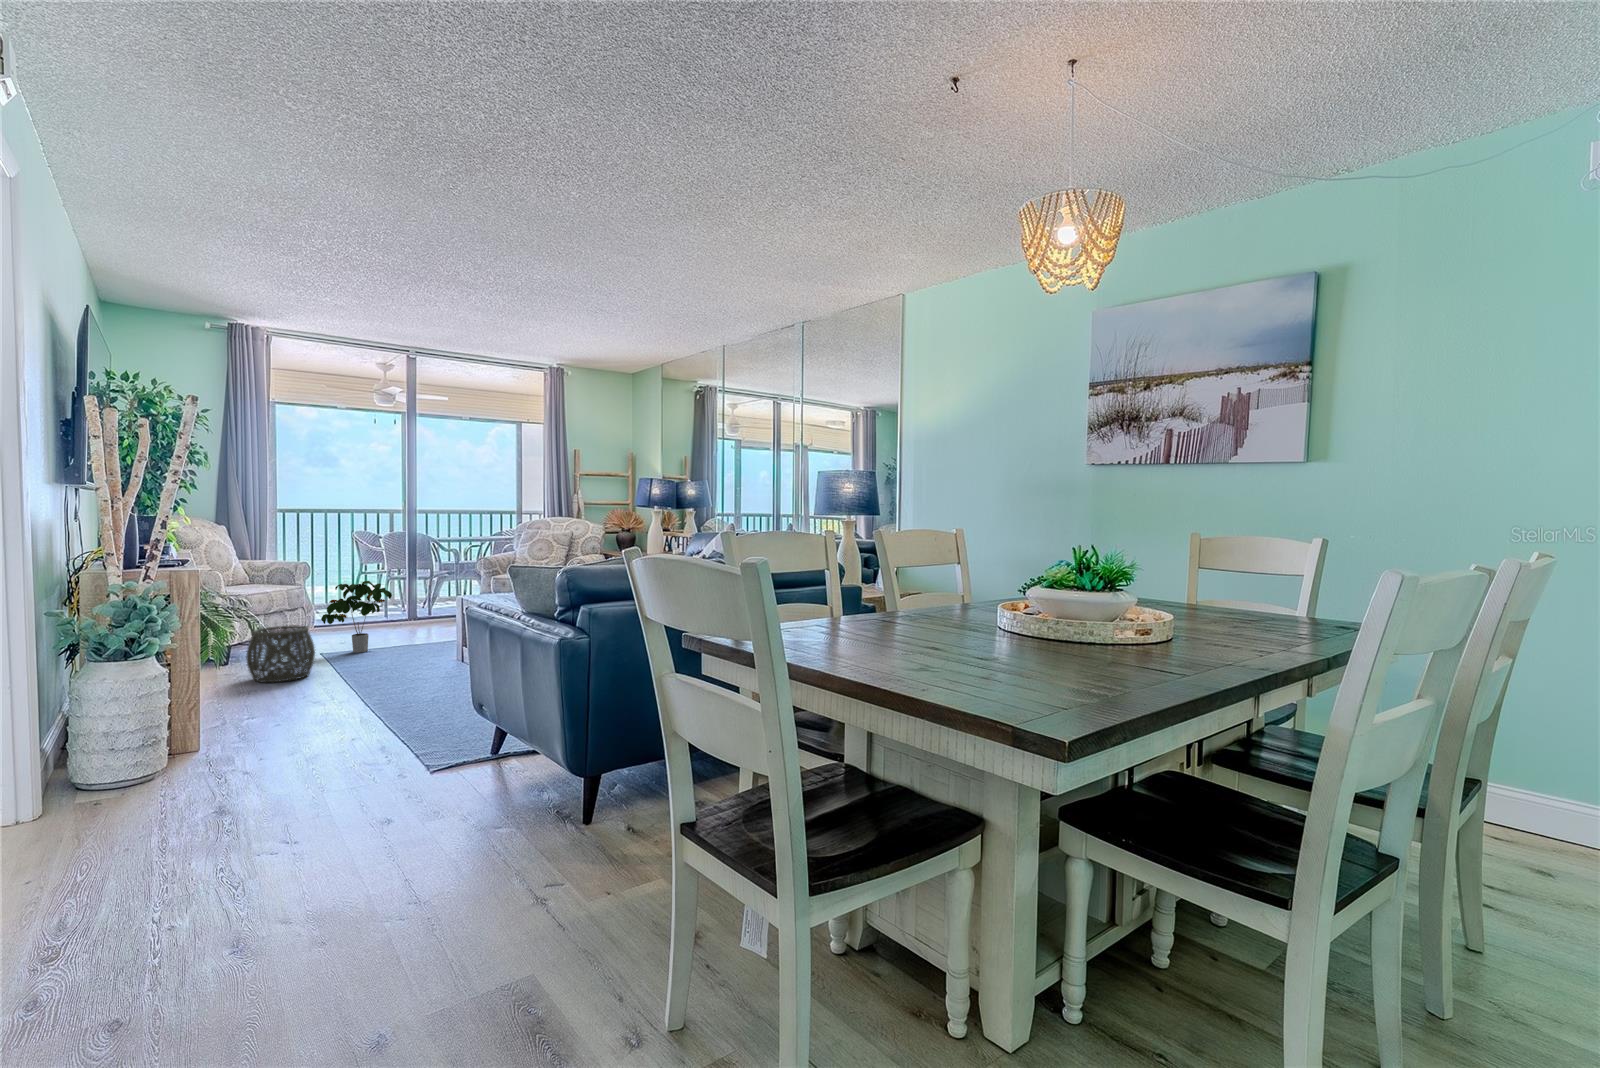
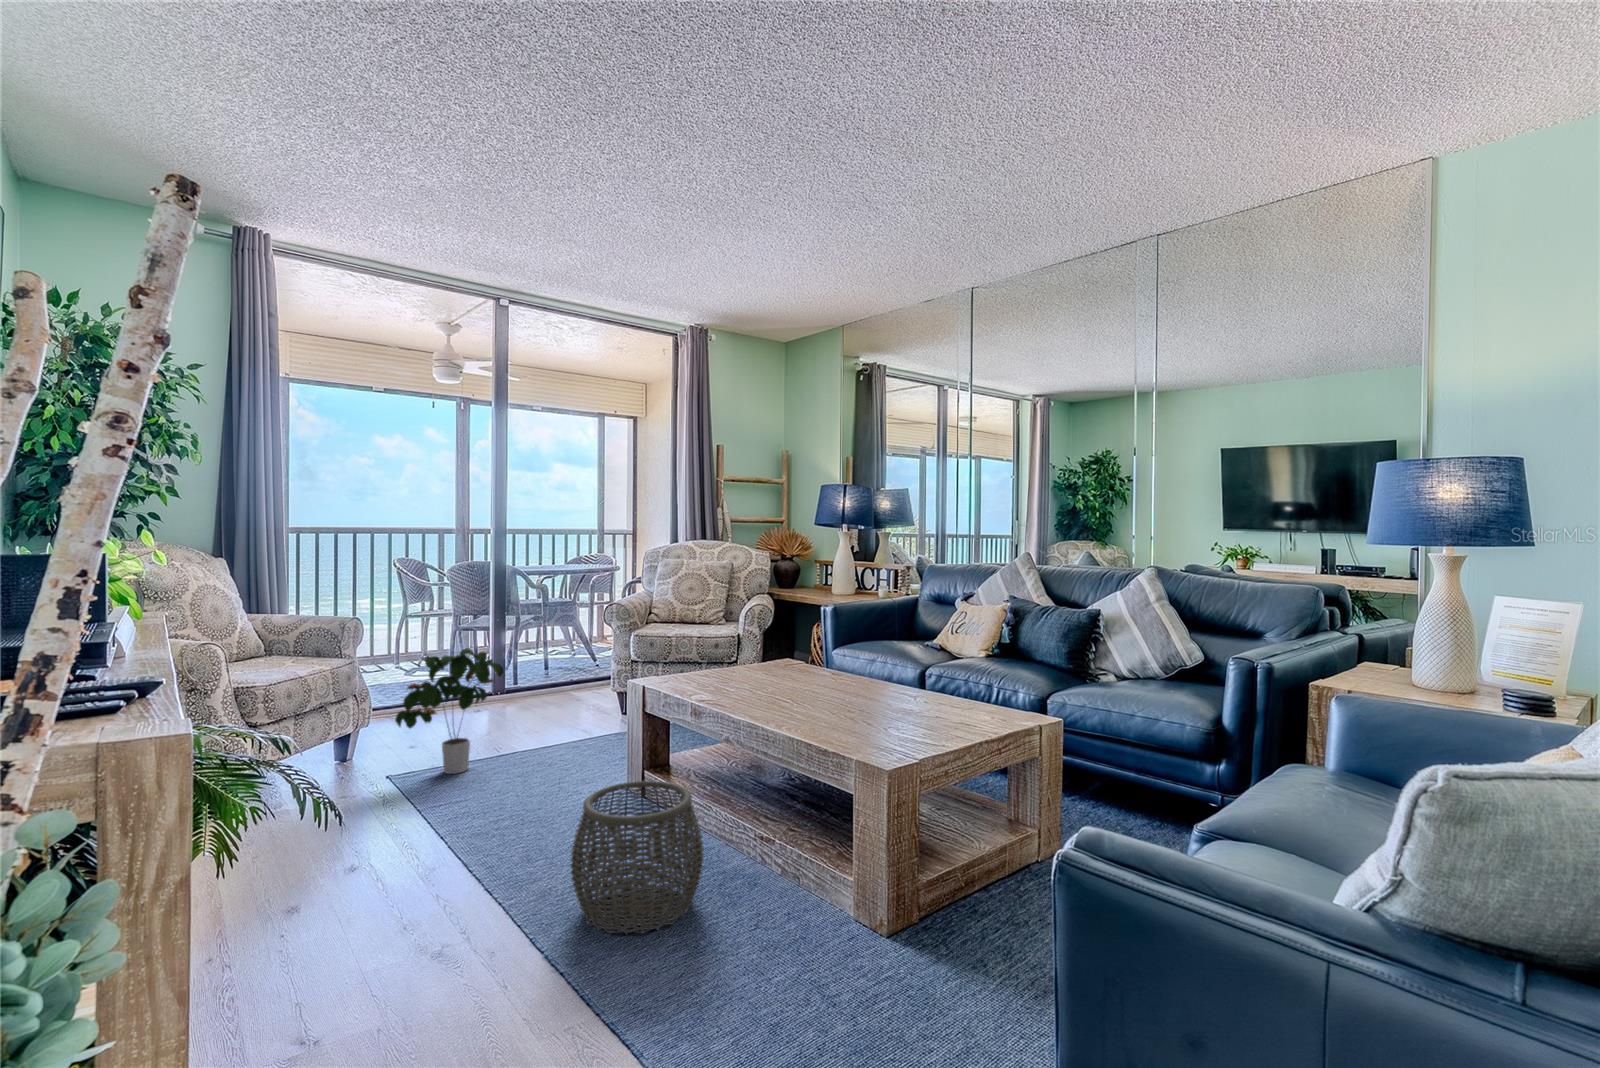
woven basket: present [246,625,315,683] -> present [570,781,704,935]

